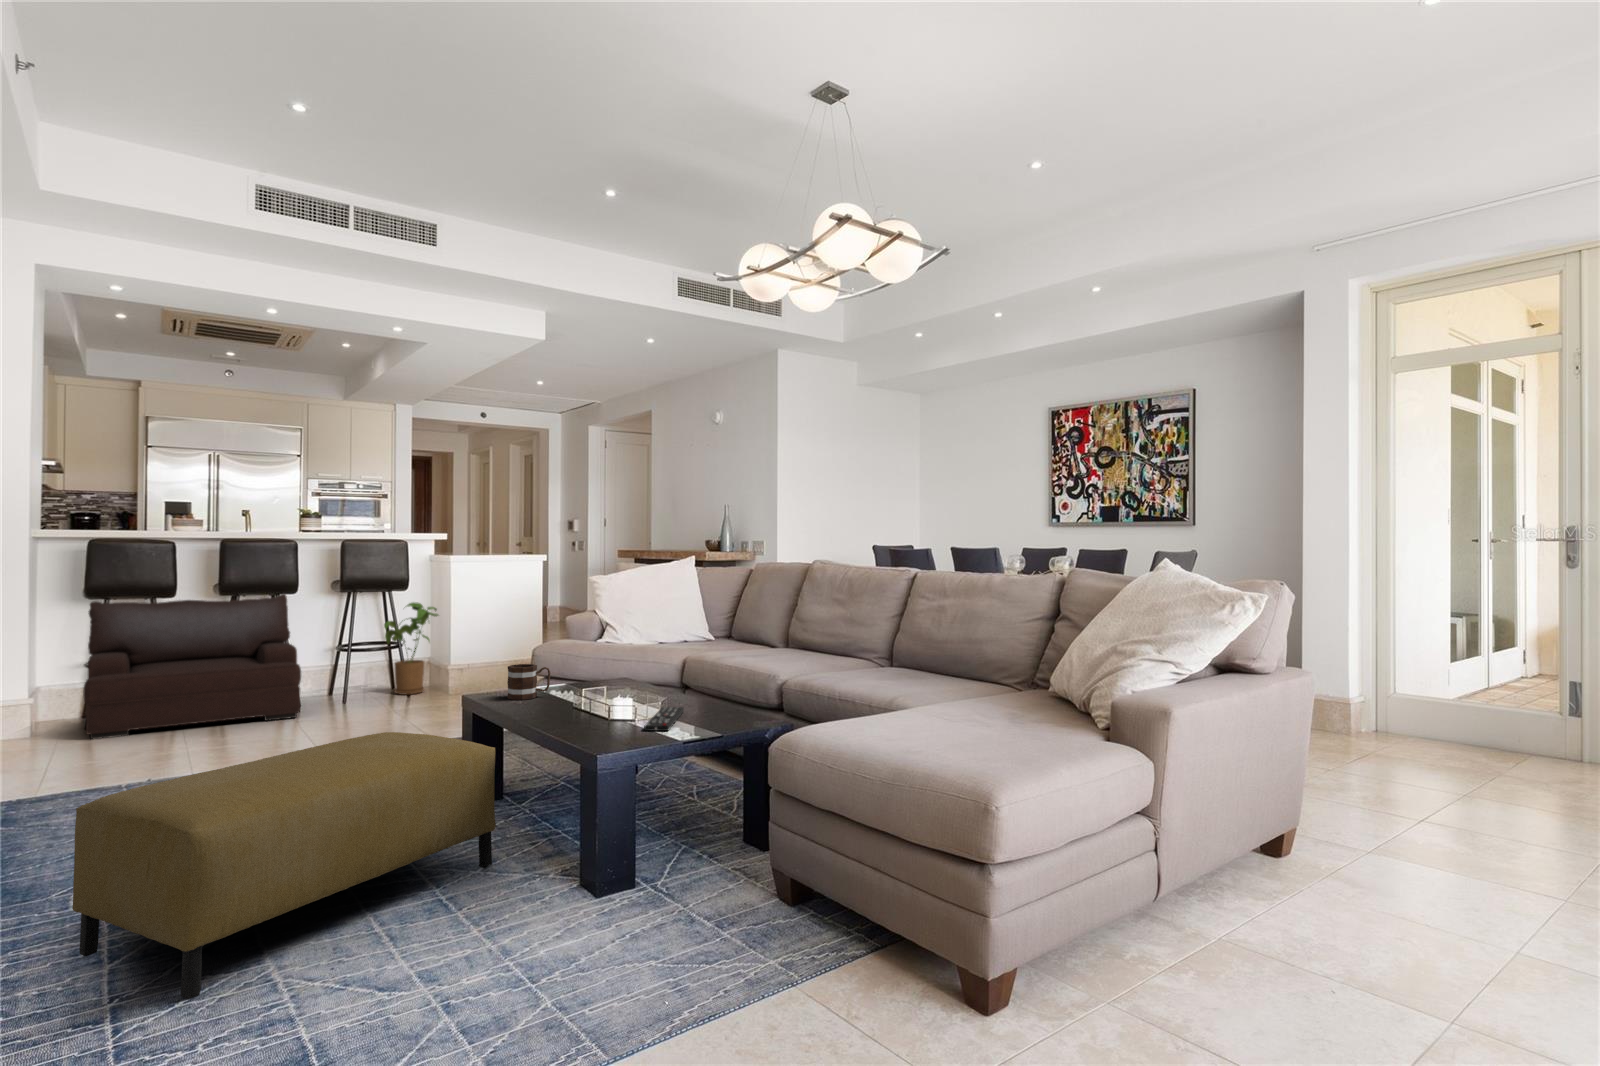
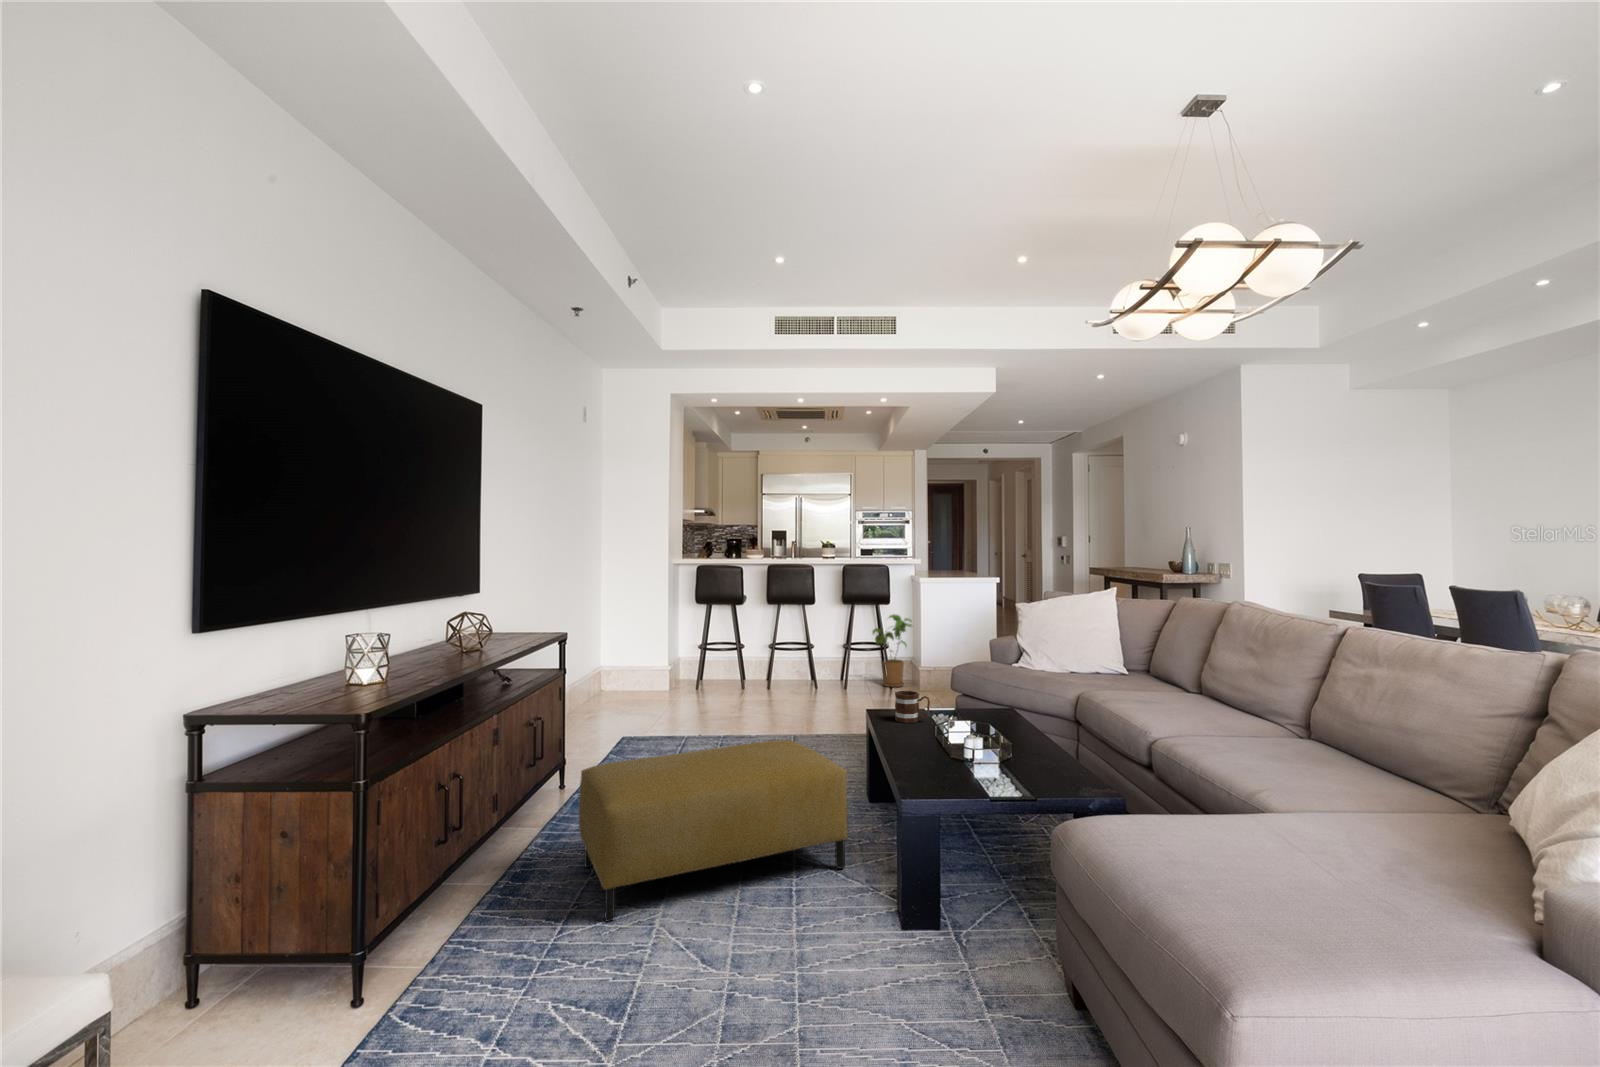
armchair: present [83,594,301,740] -> none [688,604,810,698]
remote control: present [644,707,684,731] -> none [969,753,1028,784]

